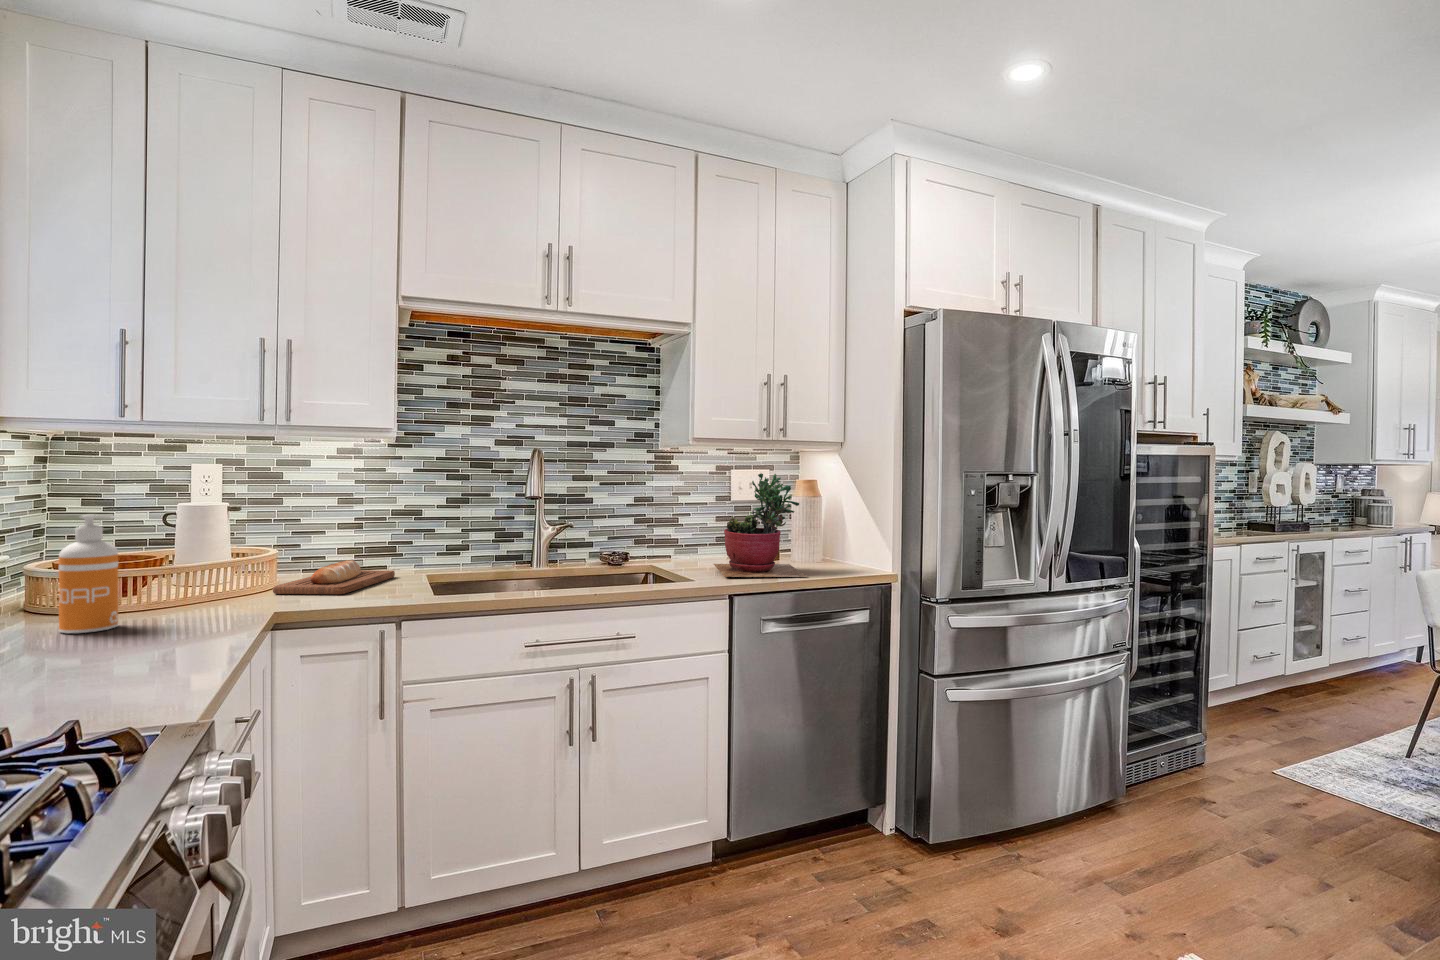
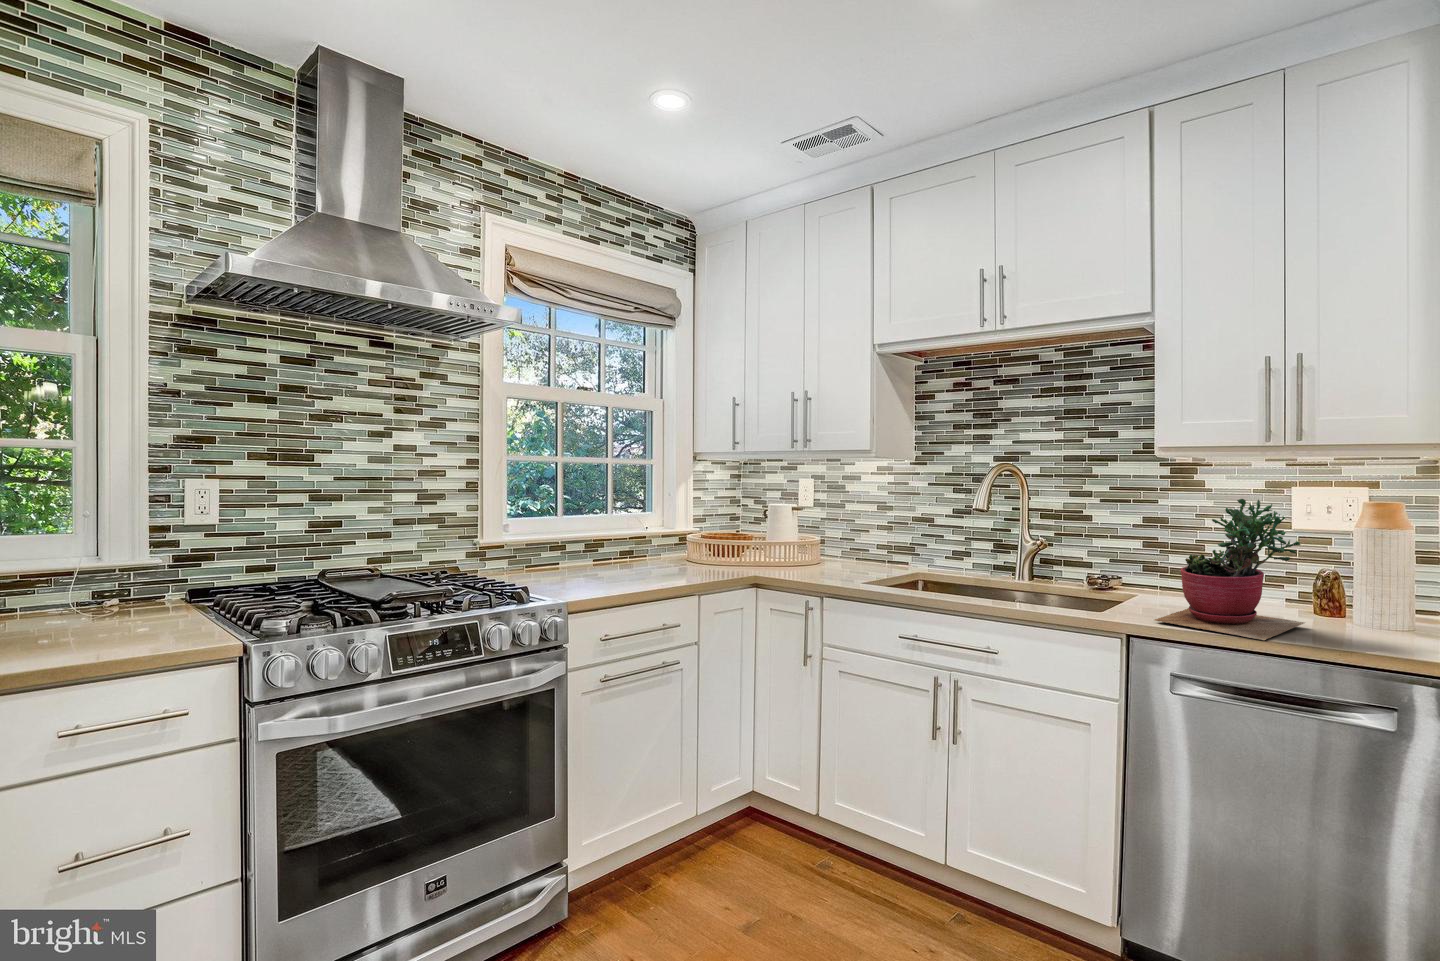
soap dispenser: present [59,515,118,633] -> none [680,515,705,581]
bread loaf: present [273,560,395,594] -> none [809,555,908,580]

